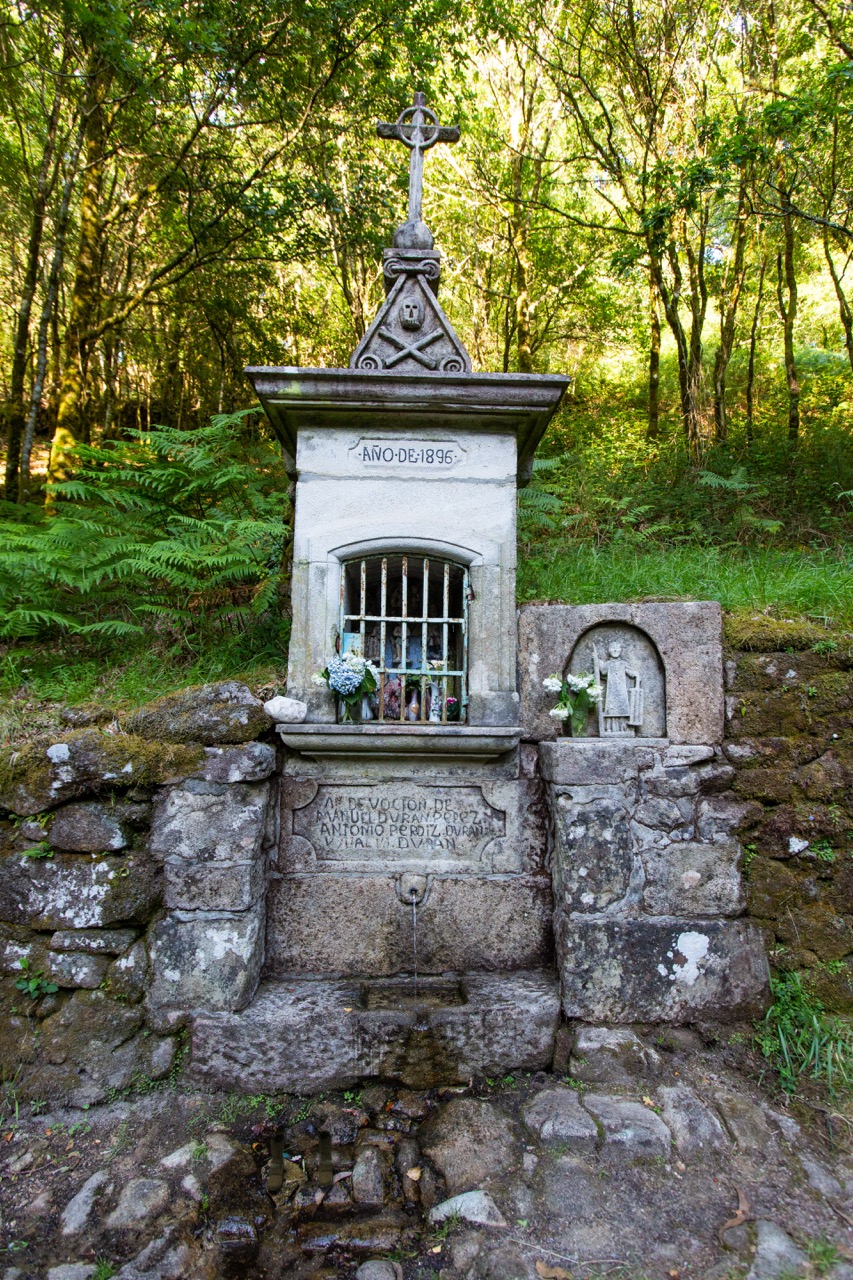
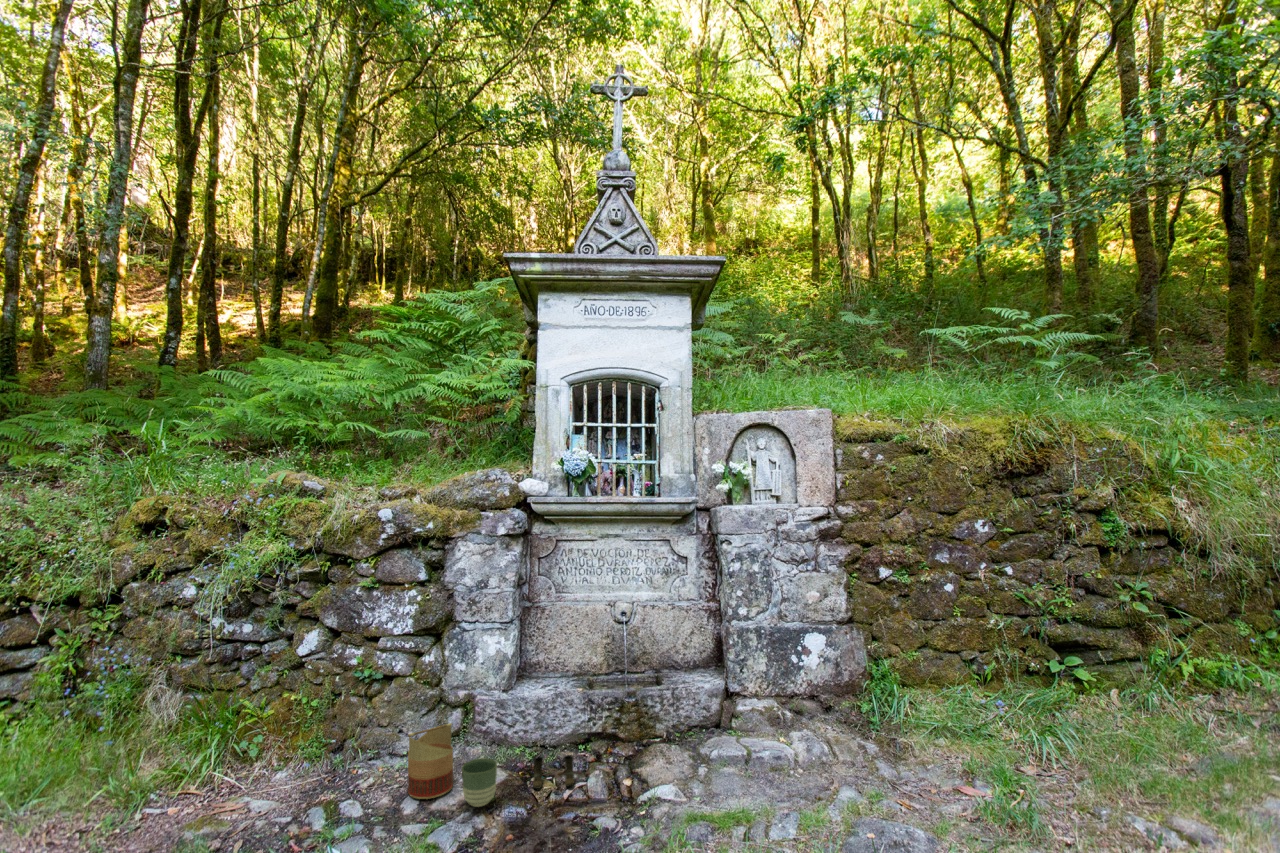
basket: none [70,1081,145,1212] -> present [408,723,453,799]
planter: none [150,1145,208,1233] -> present [462,758,497,807]

